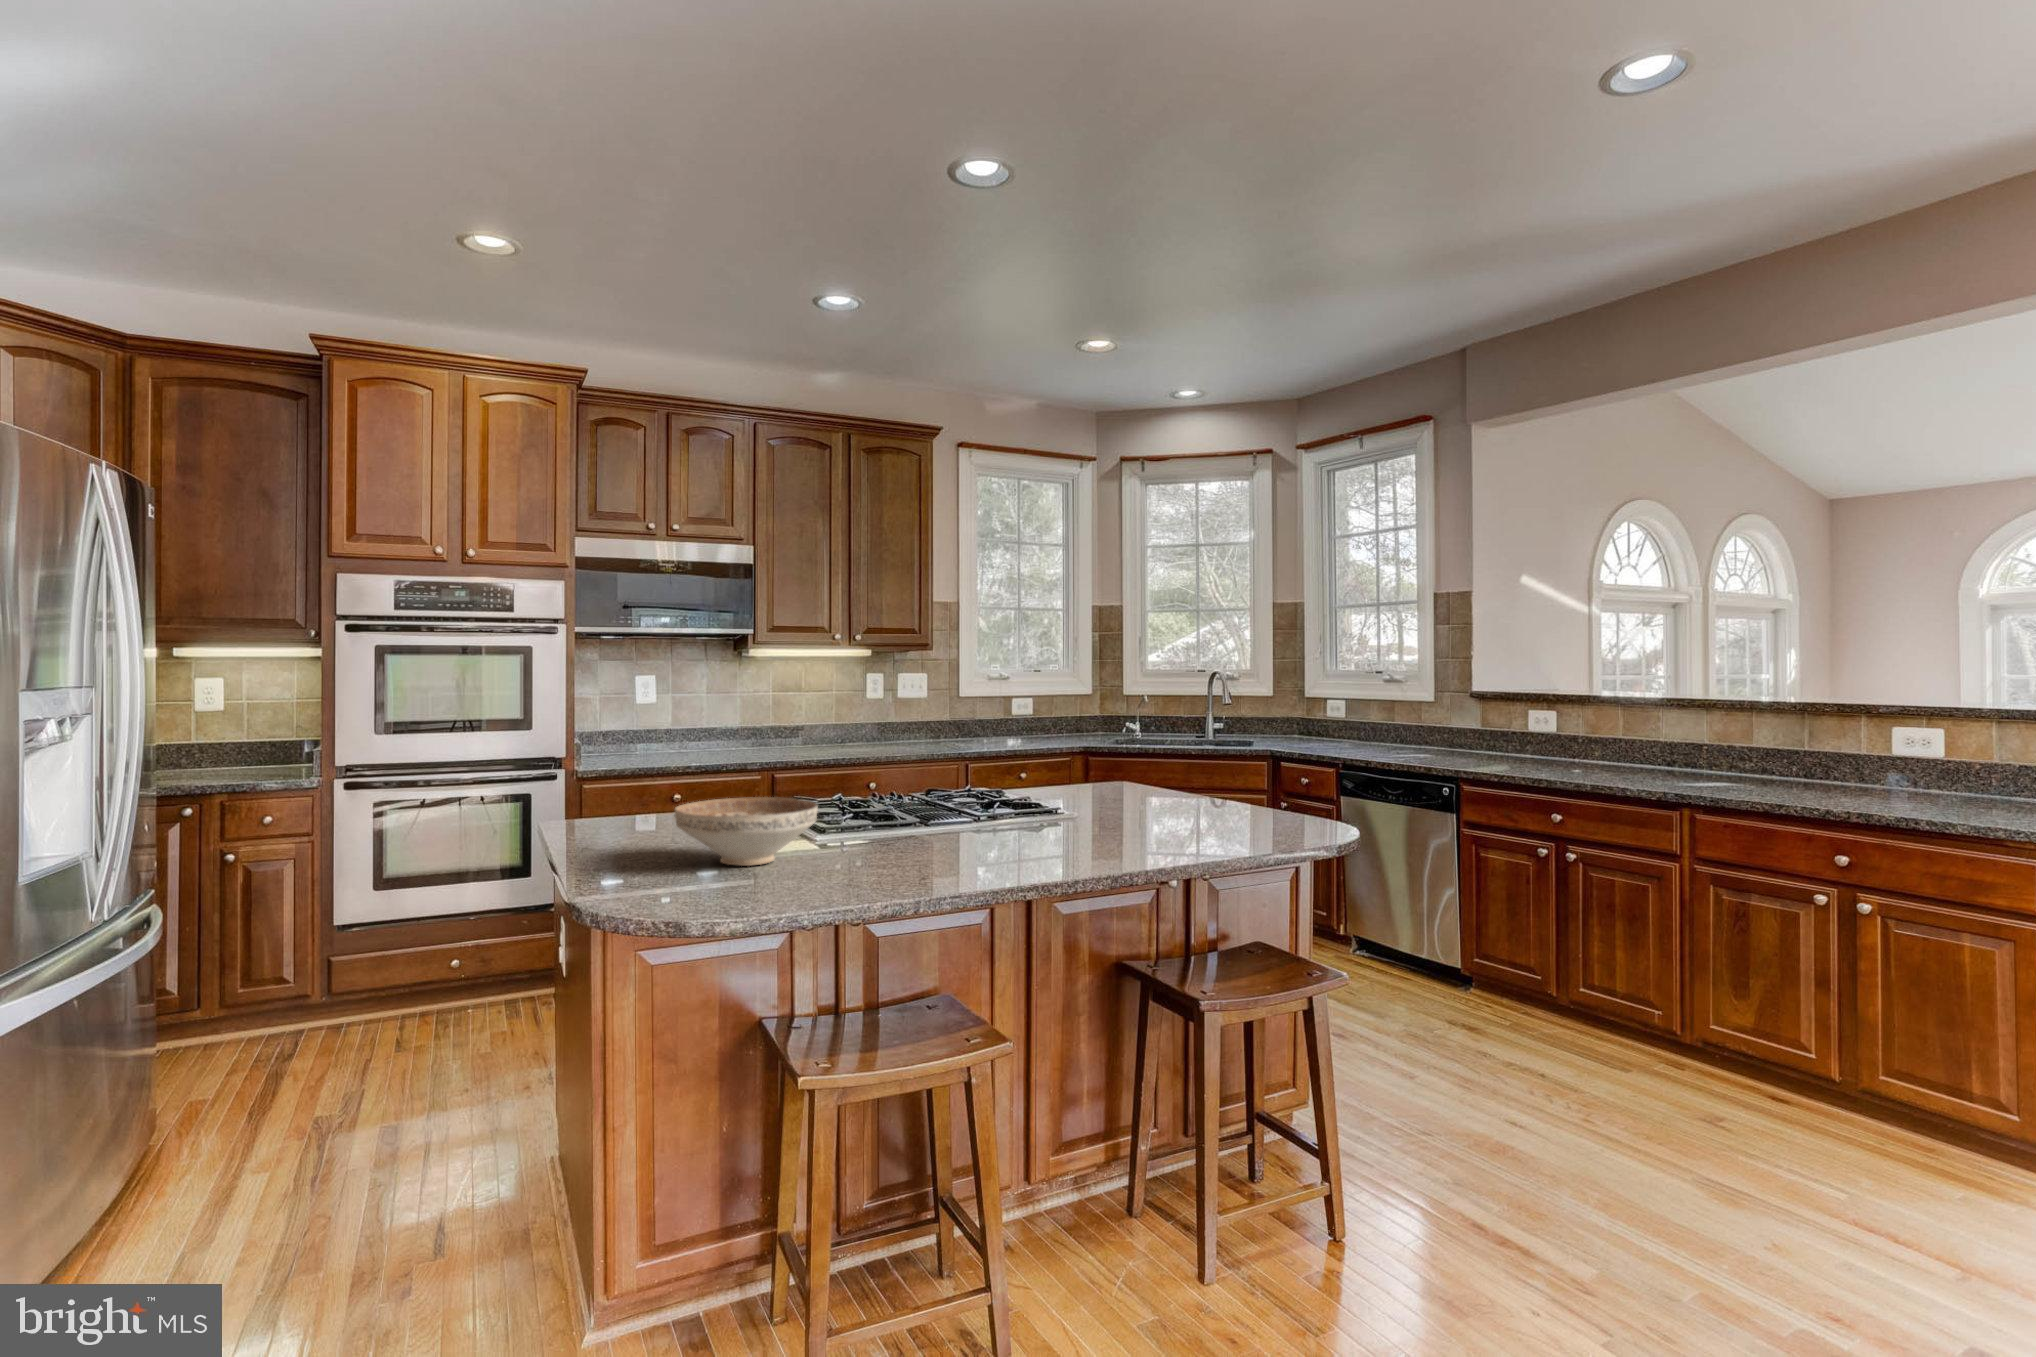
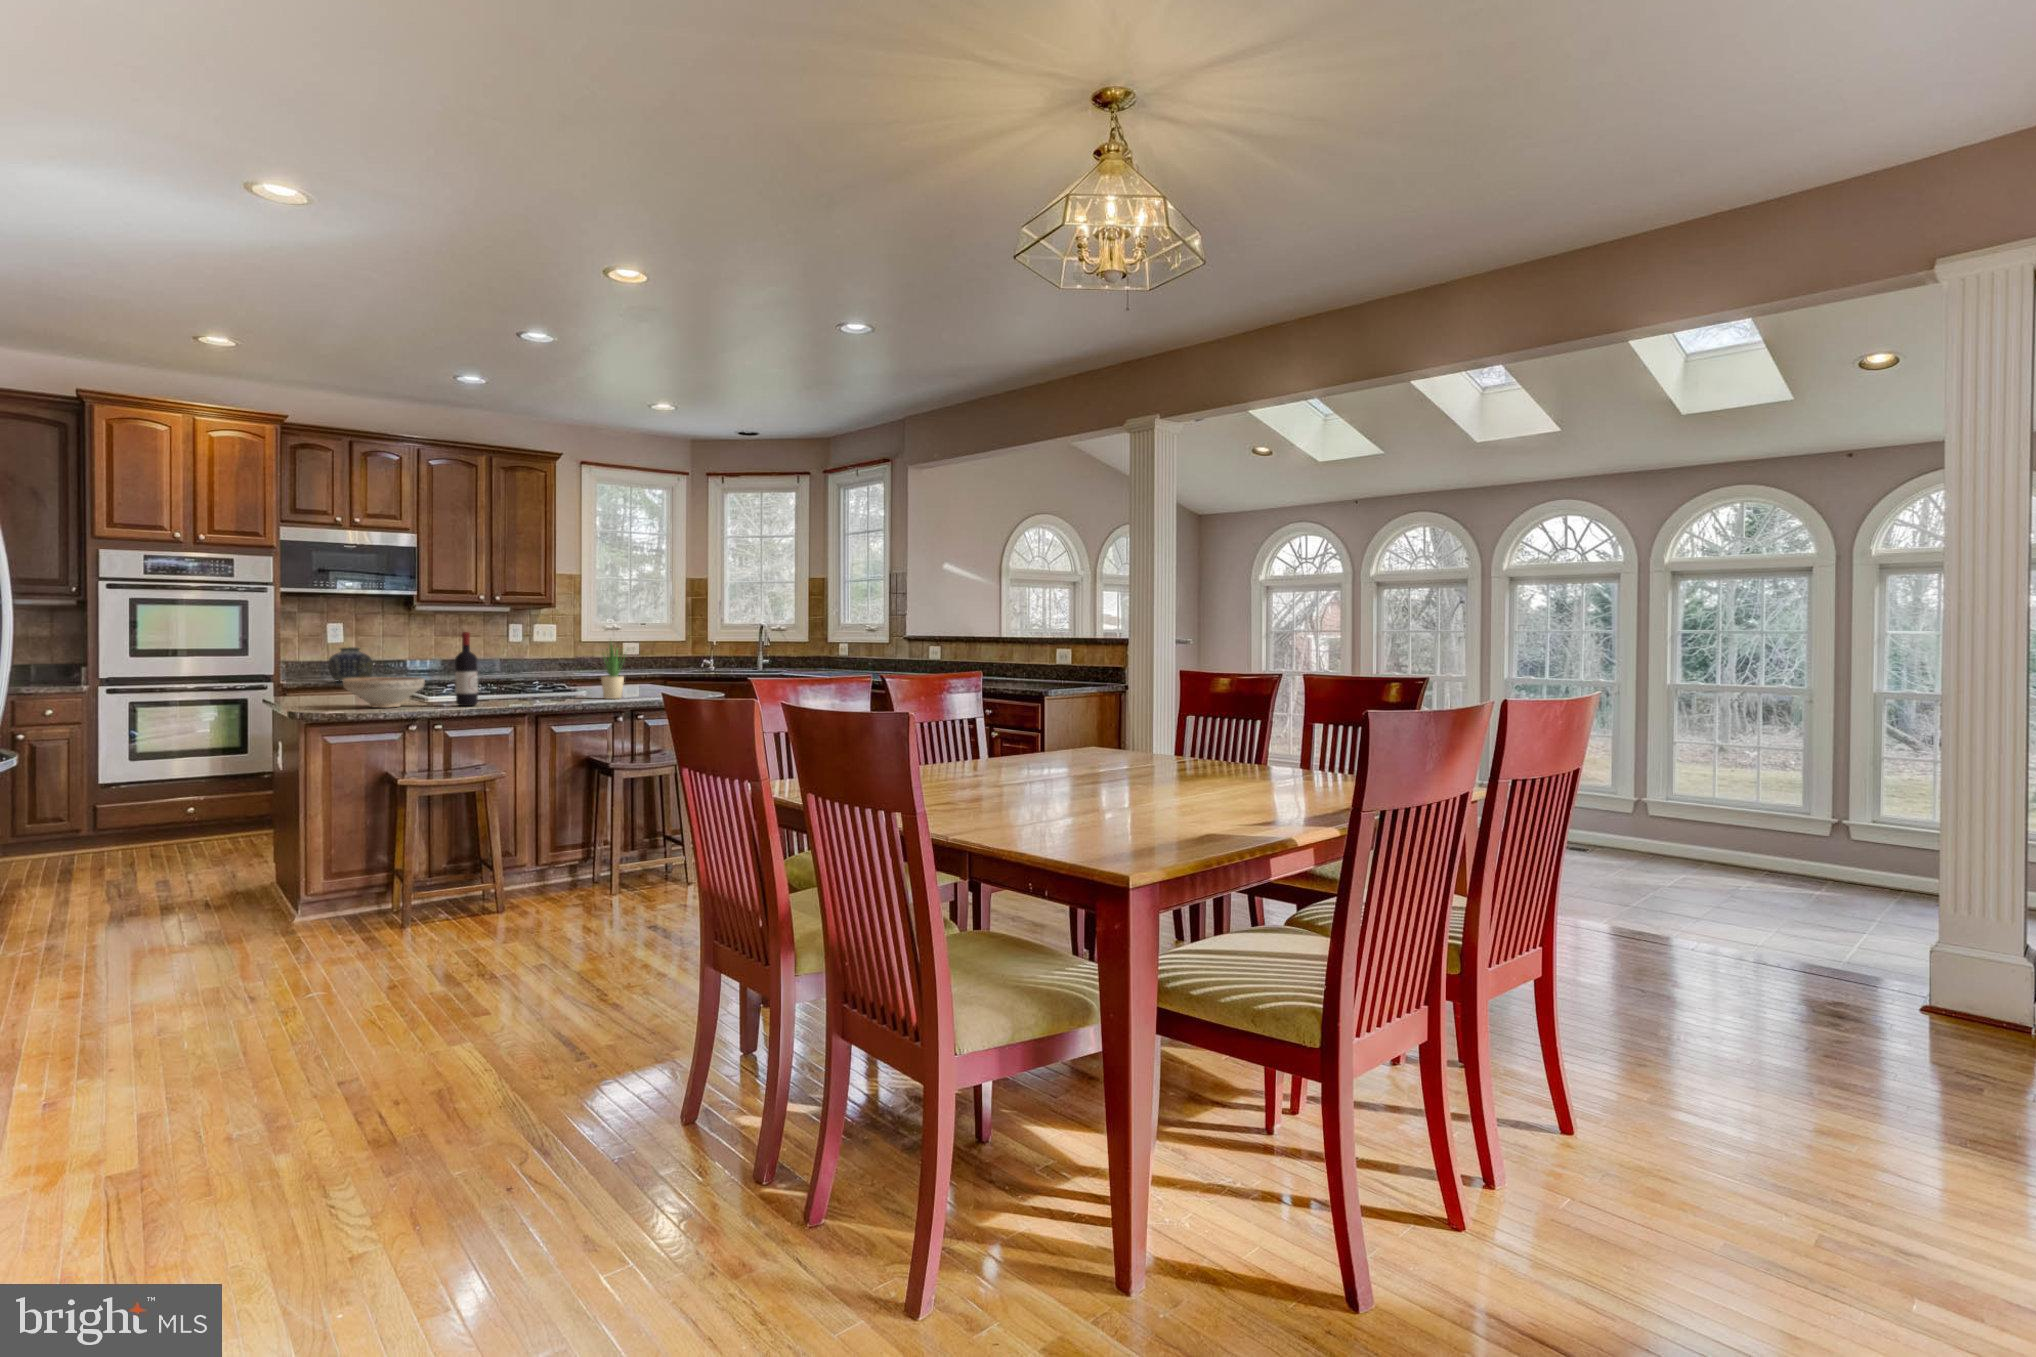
vase: none [635,712,693,762] -> present [328,647,373,681]
wine bottle: none [871,712,910,859] -> present [455,632,478,706]
potted plant: none [1094,712,1140,828] -> present [601,643,624,699]

